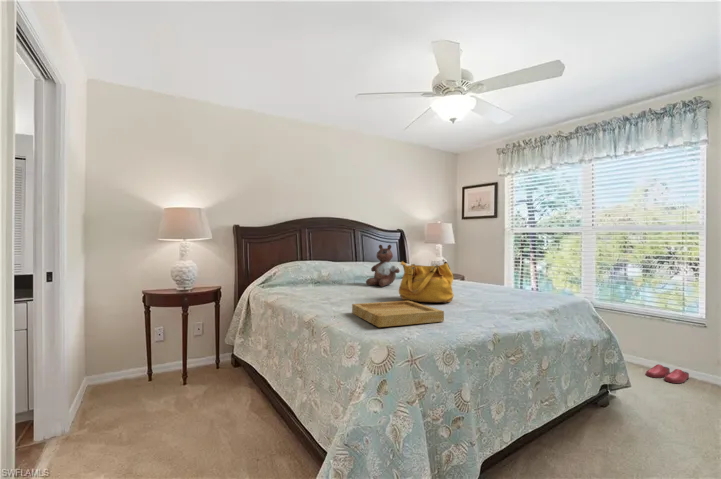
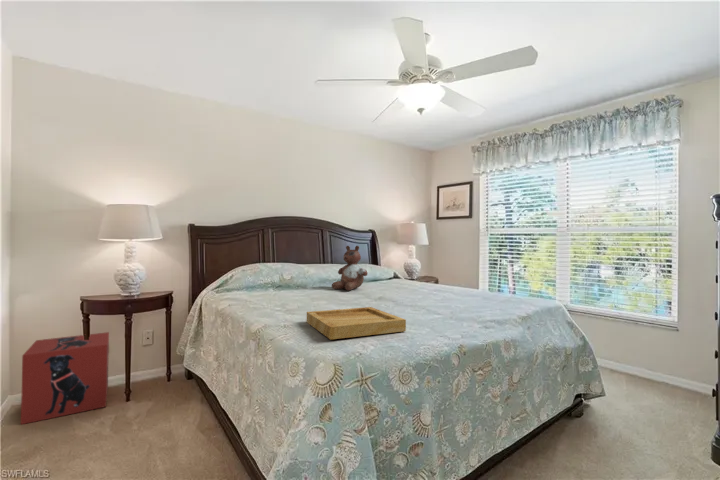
handbag: present [399,260,453,303] -> none [363,262,421,309]
storage box: none [99,323,169,401] -> present [21,332,109,424]
slippers: present [646,364,689,383] -> none [620,369,662,388]

